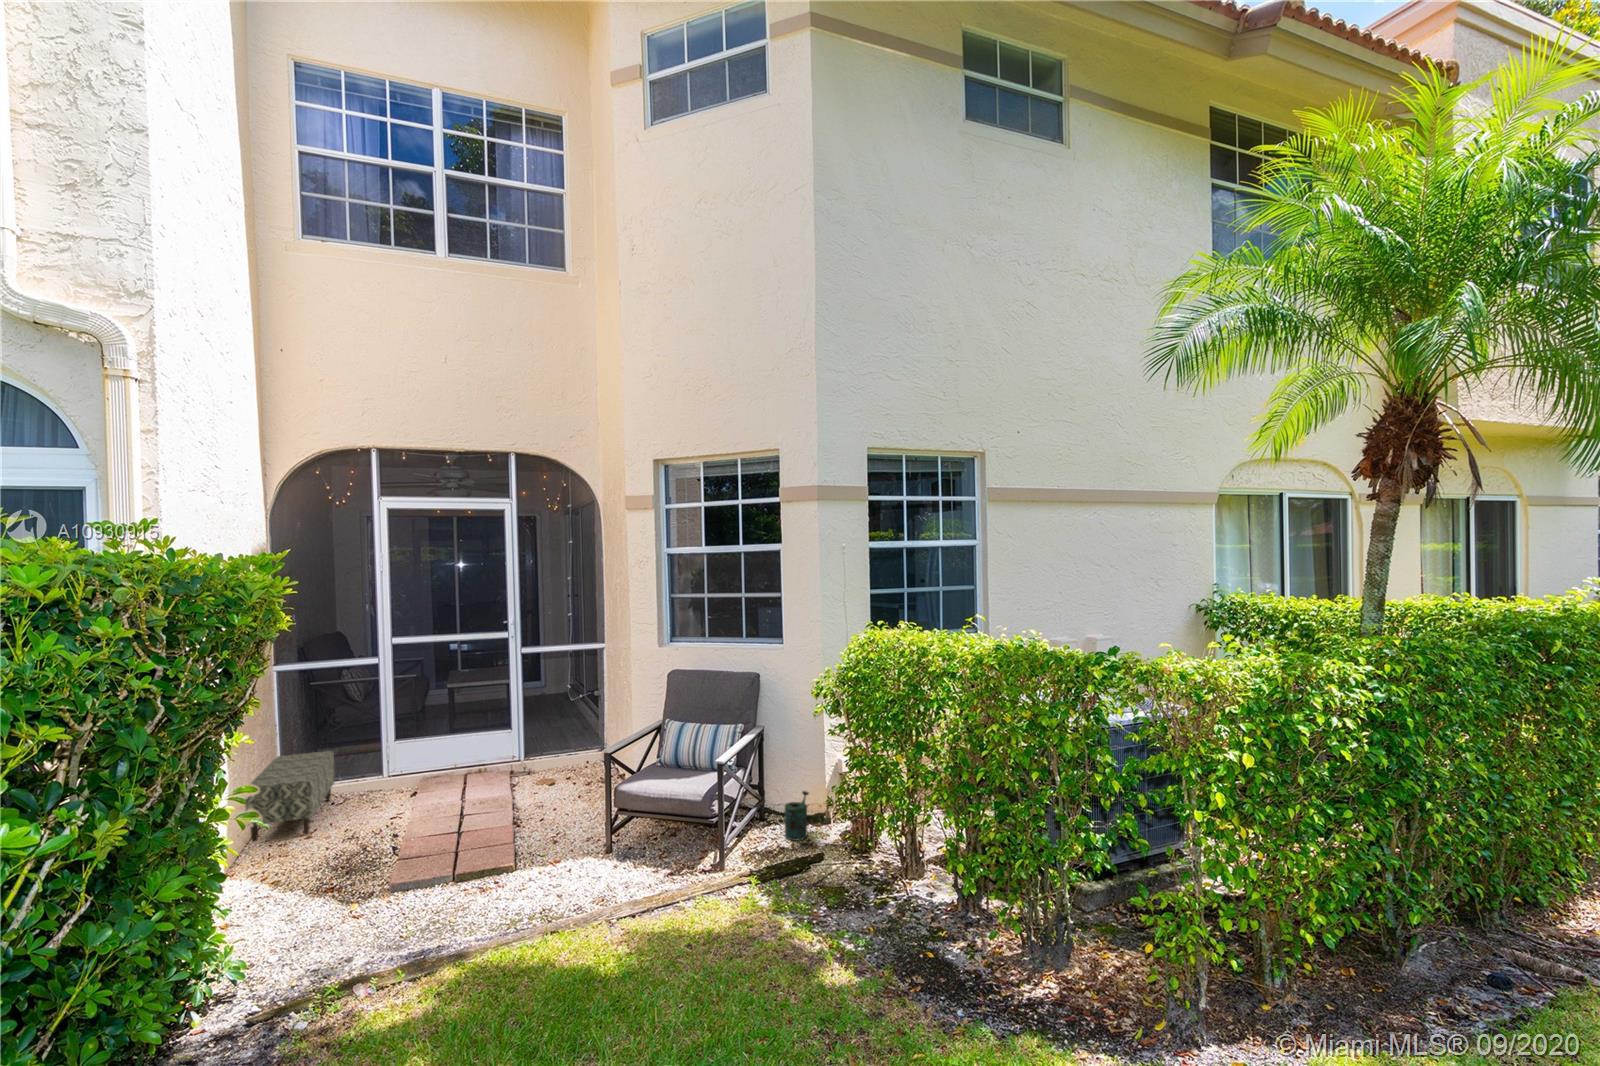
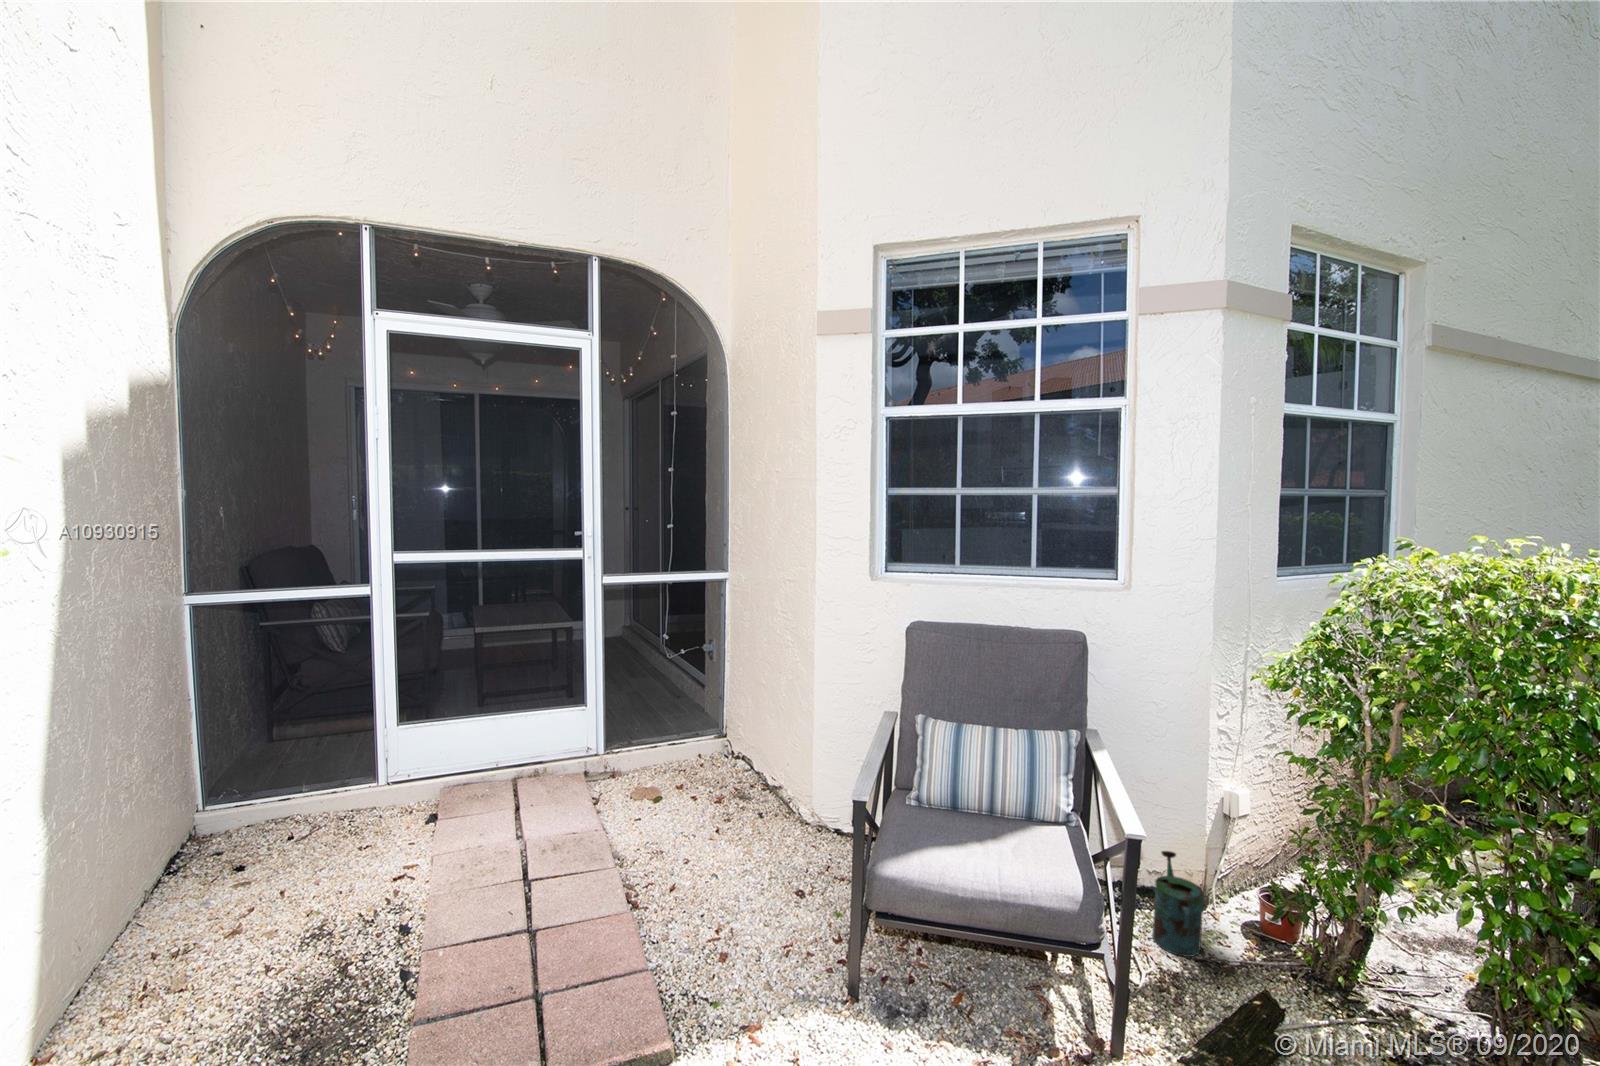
bench: present [245,751,335,842] -> none [92,745,295,948]

